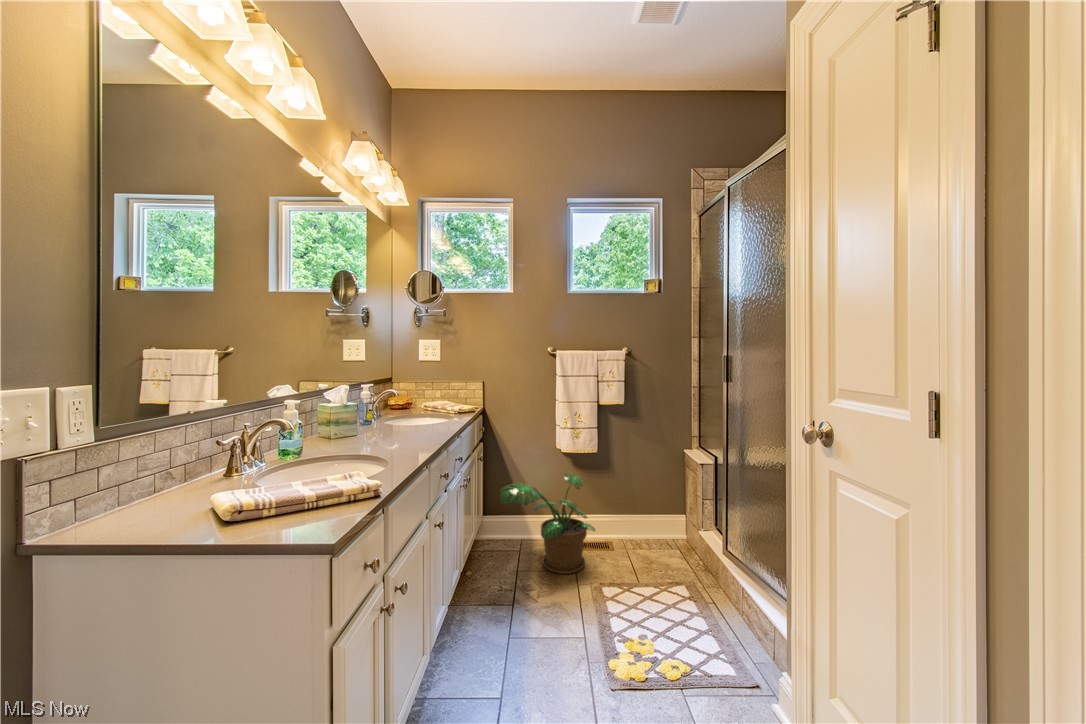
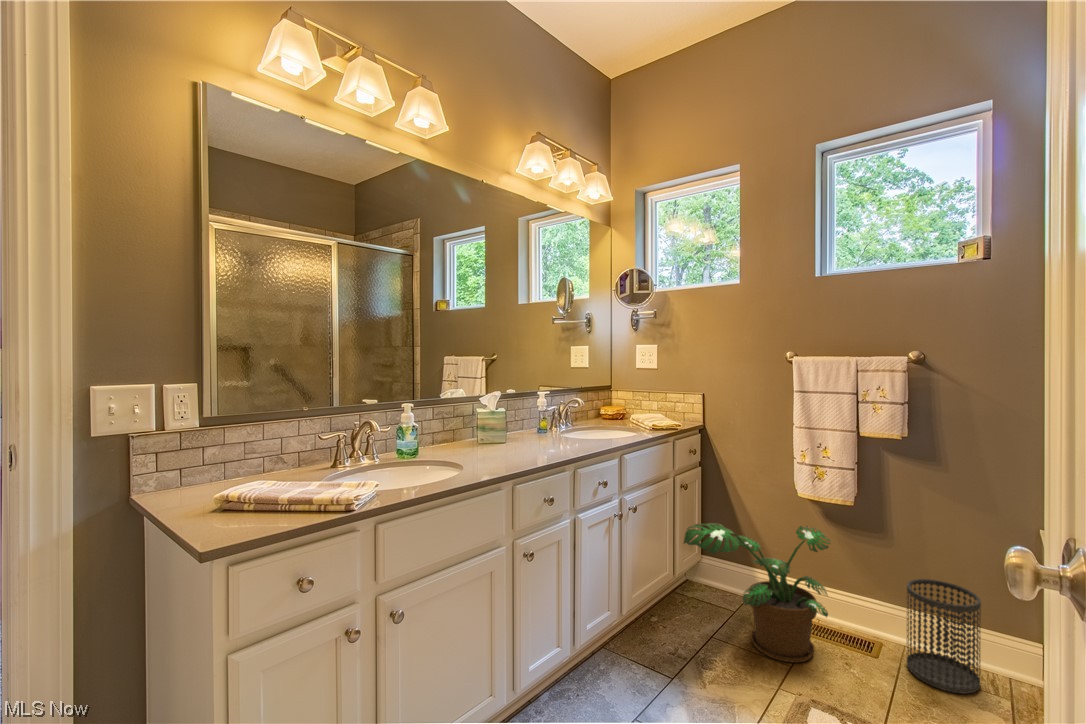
wastebasket: none [629,491,666,557] -> present [907,579,981,694]

